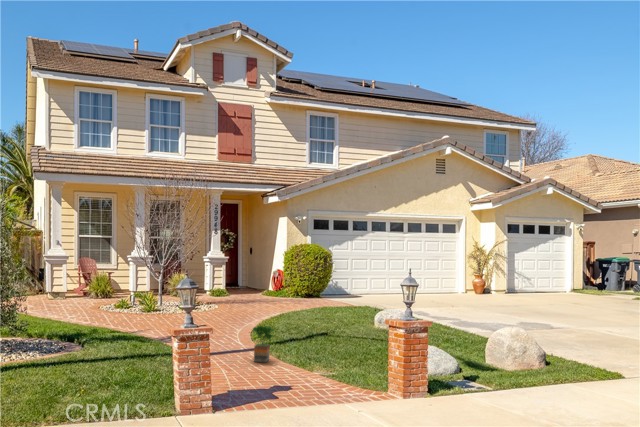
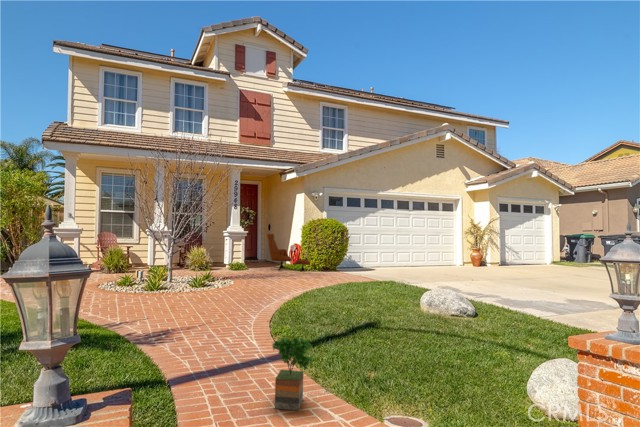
lounge chair: none [249,260,292,298] -> present [267,234,310,270]

